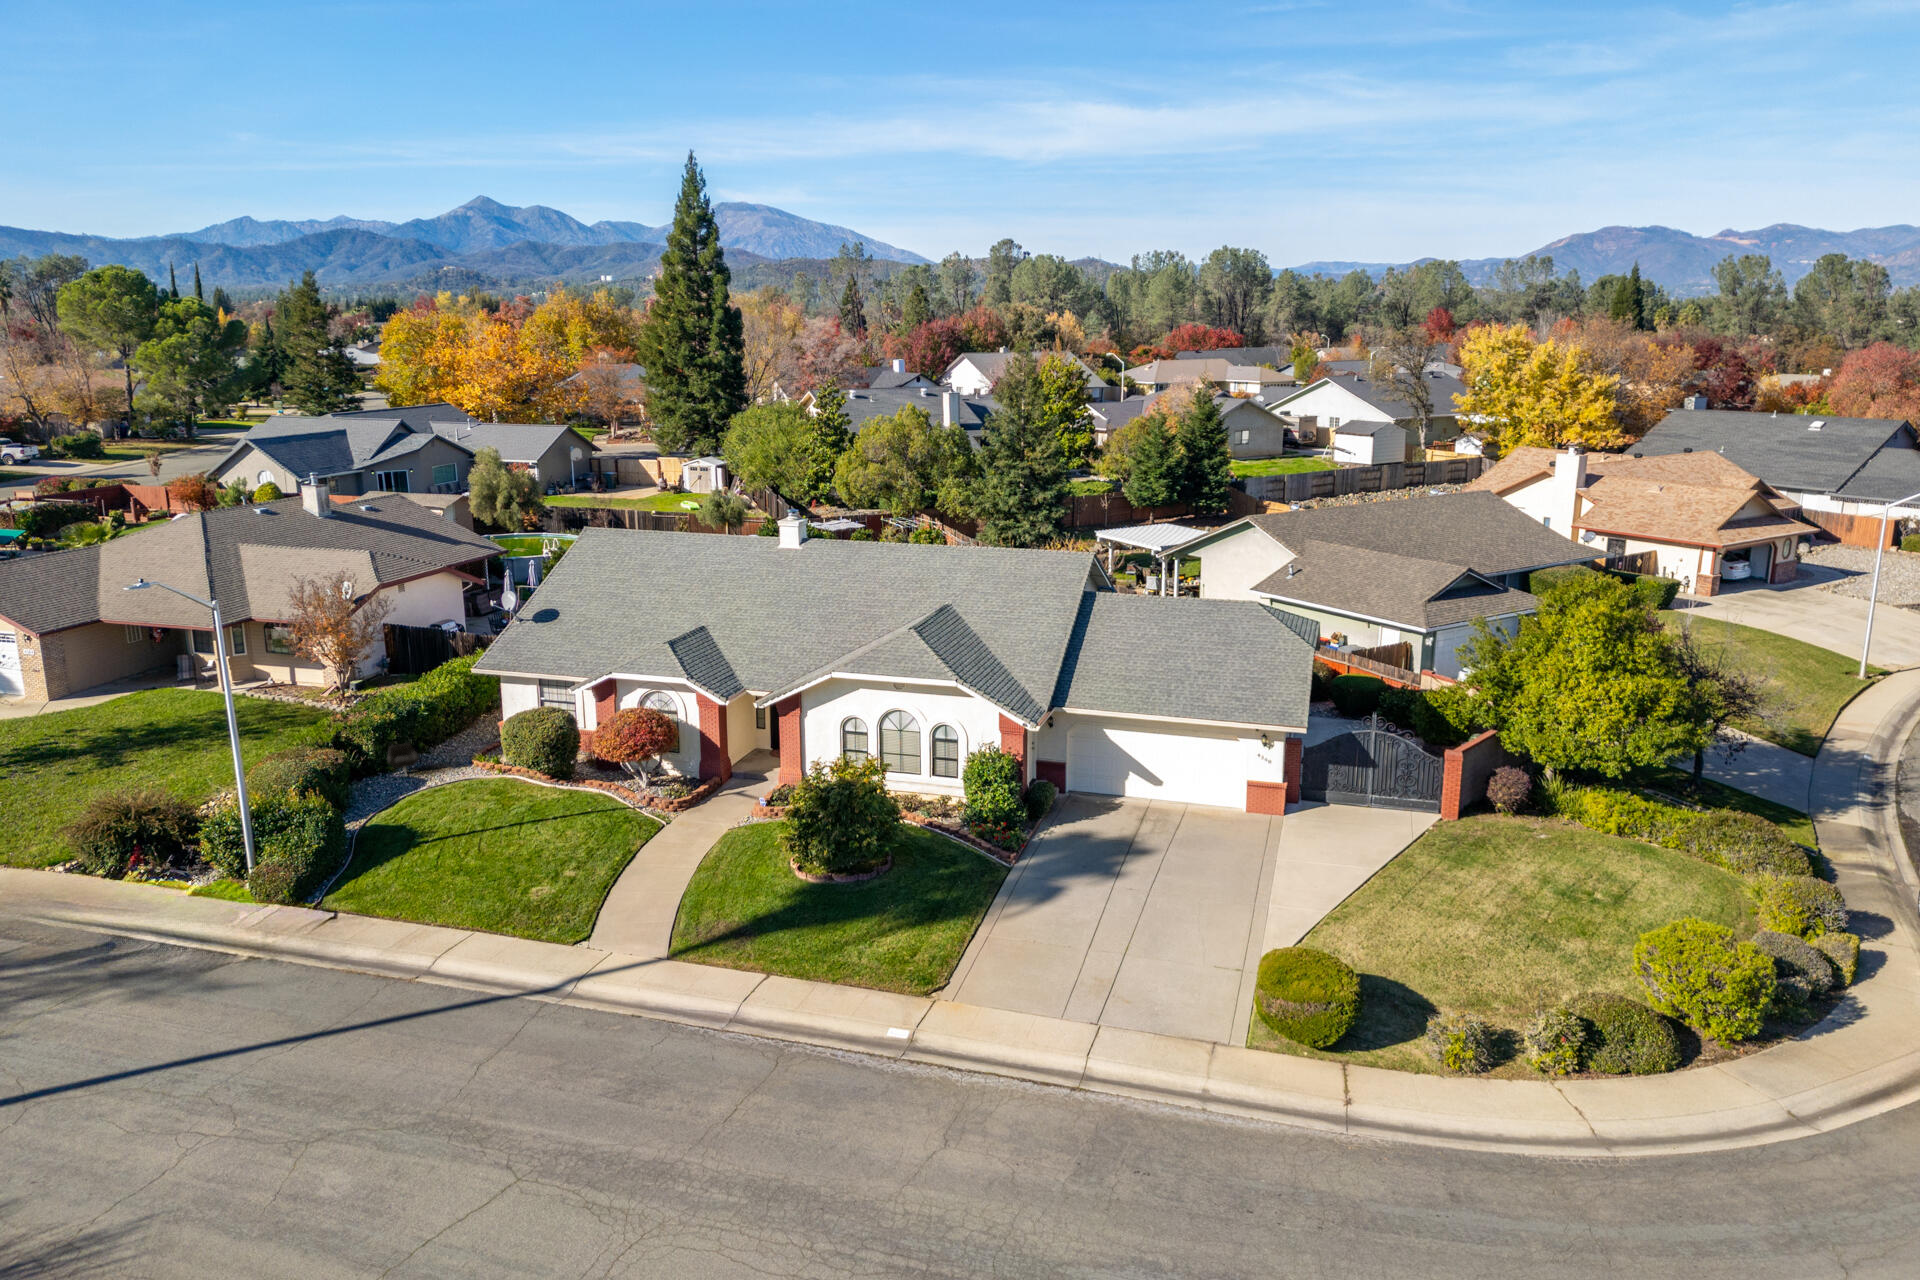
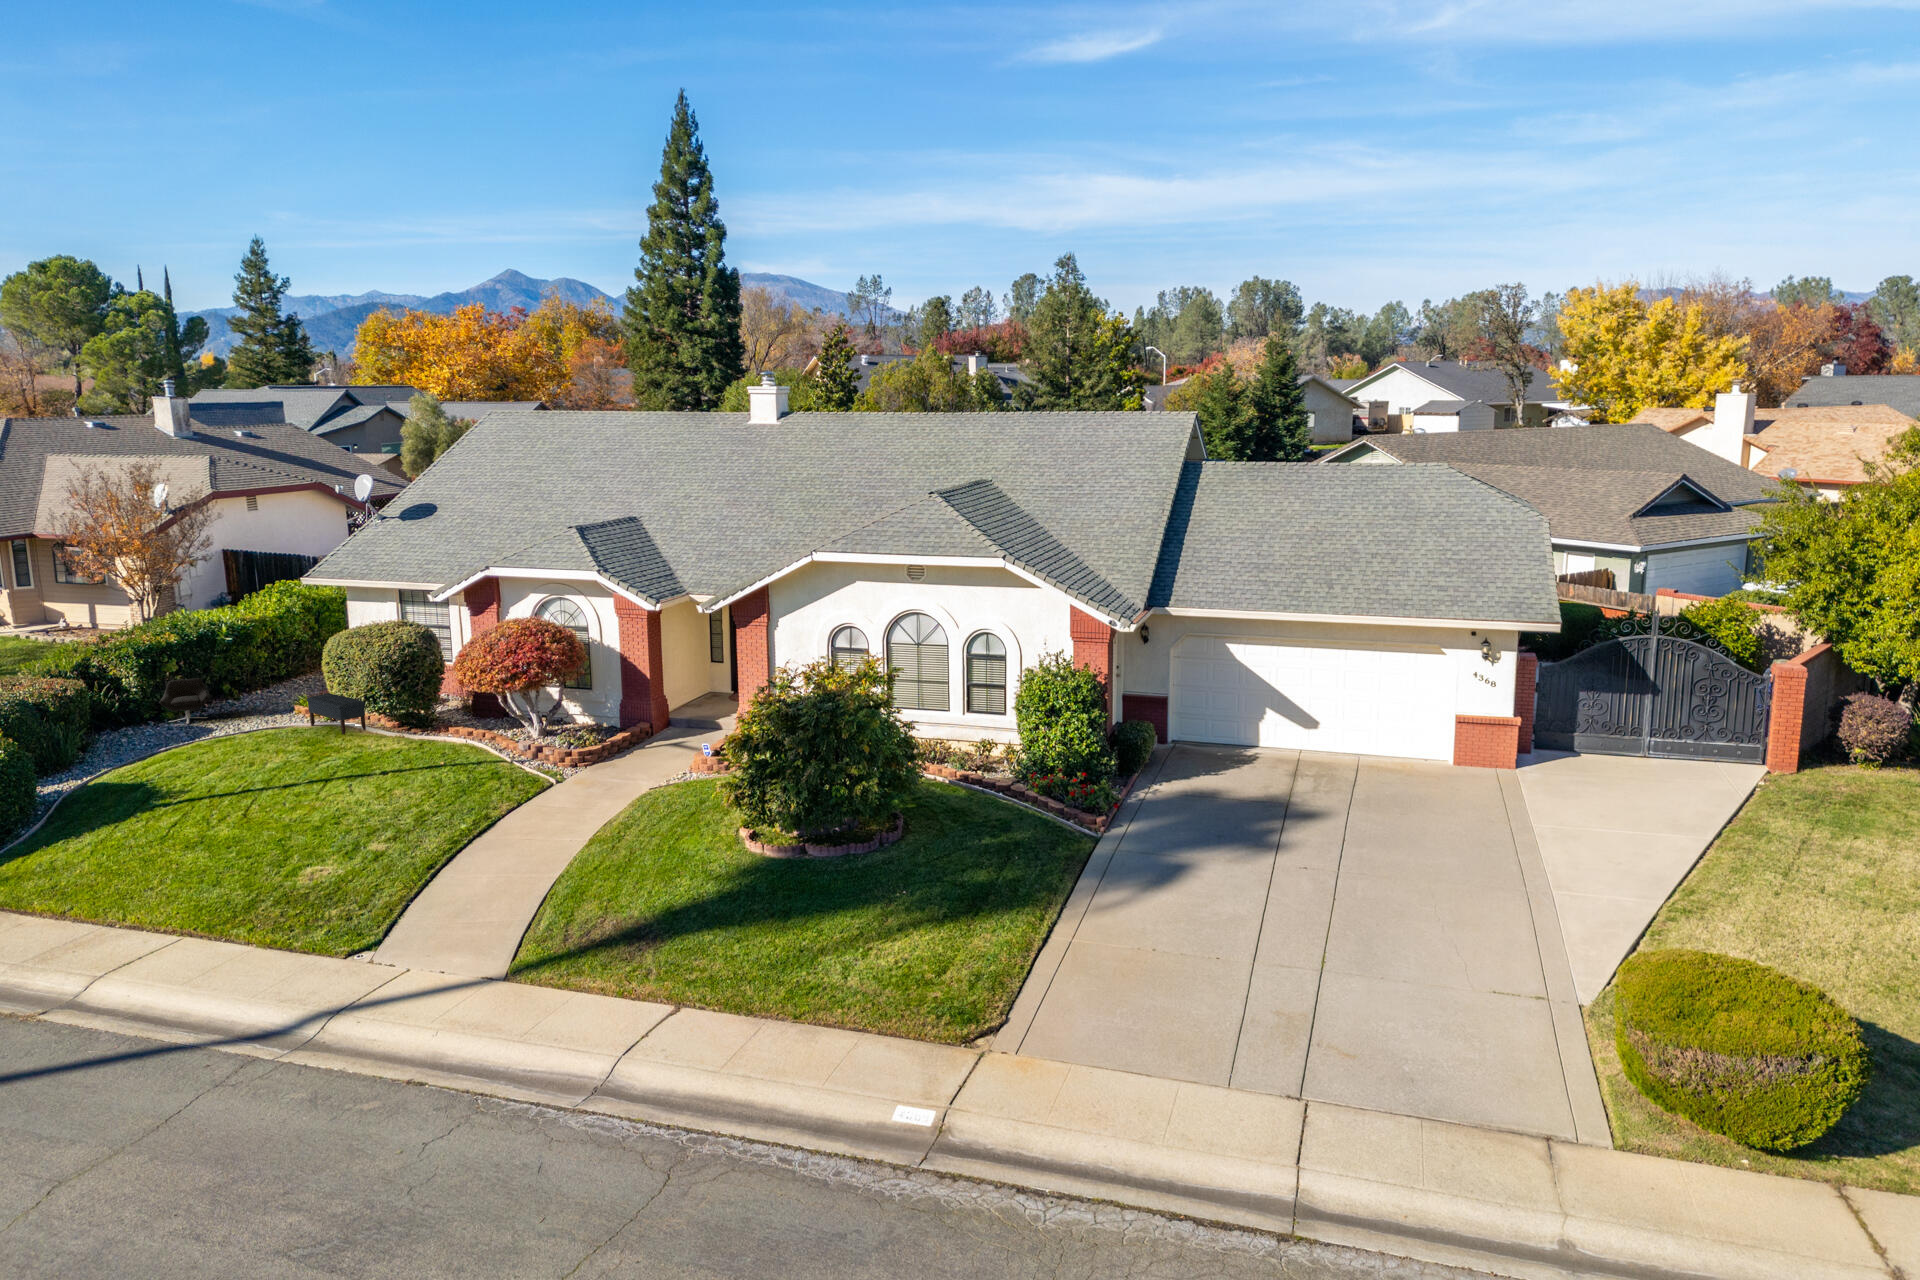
bench: none [489,756,531,786] -> present [307,693,366,735]

